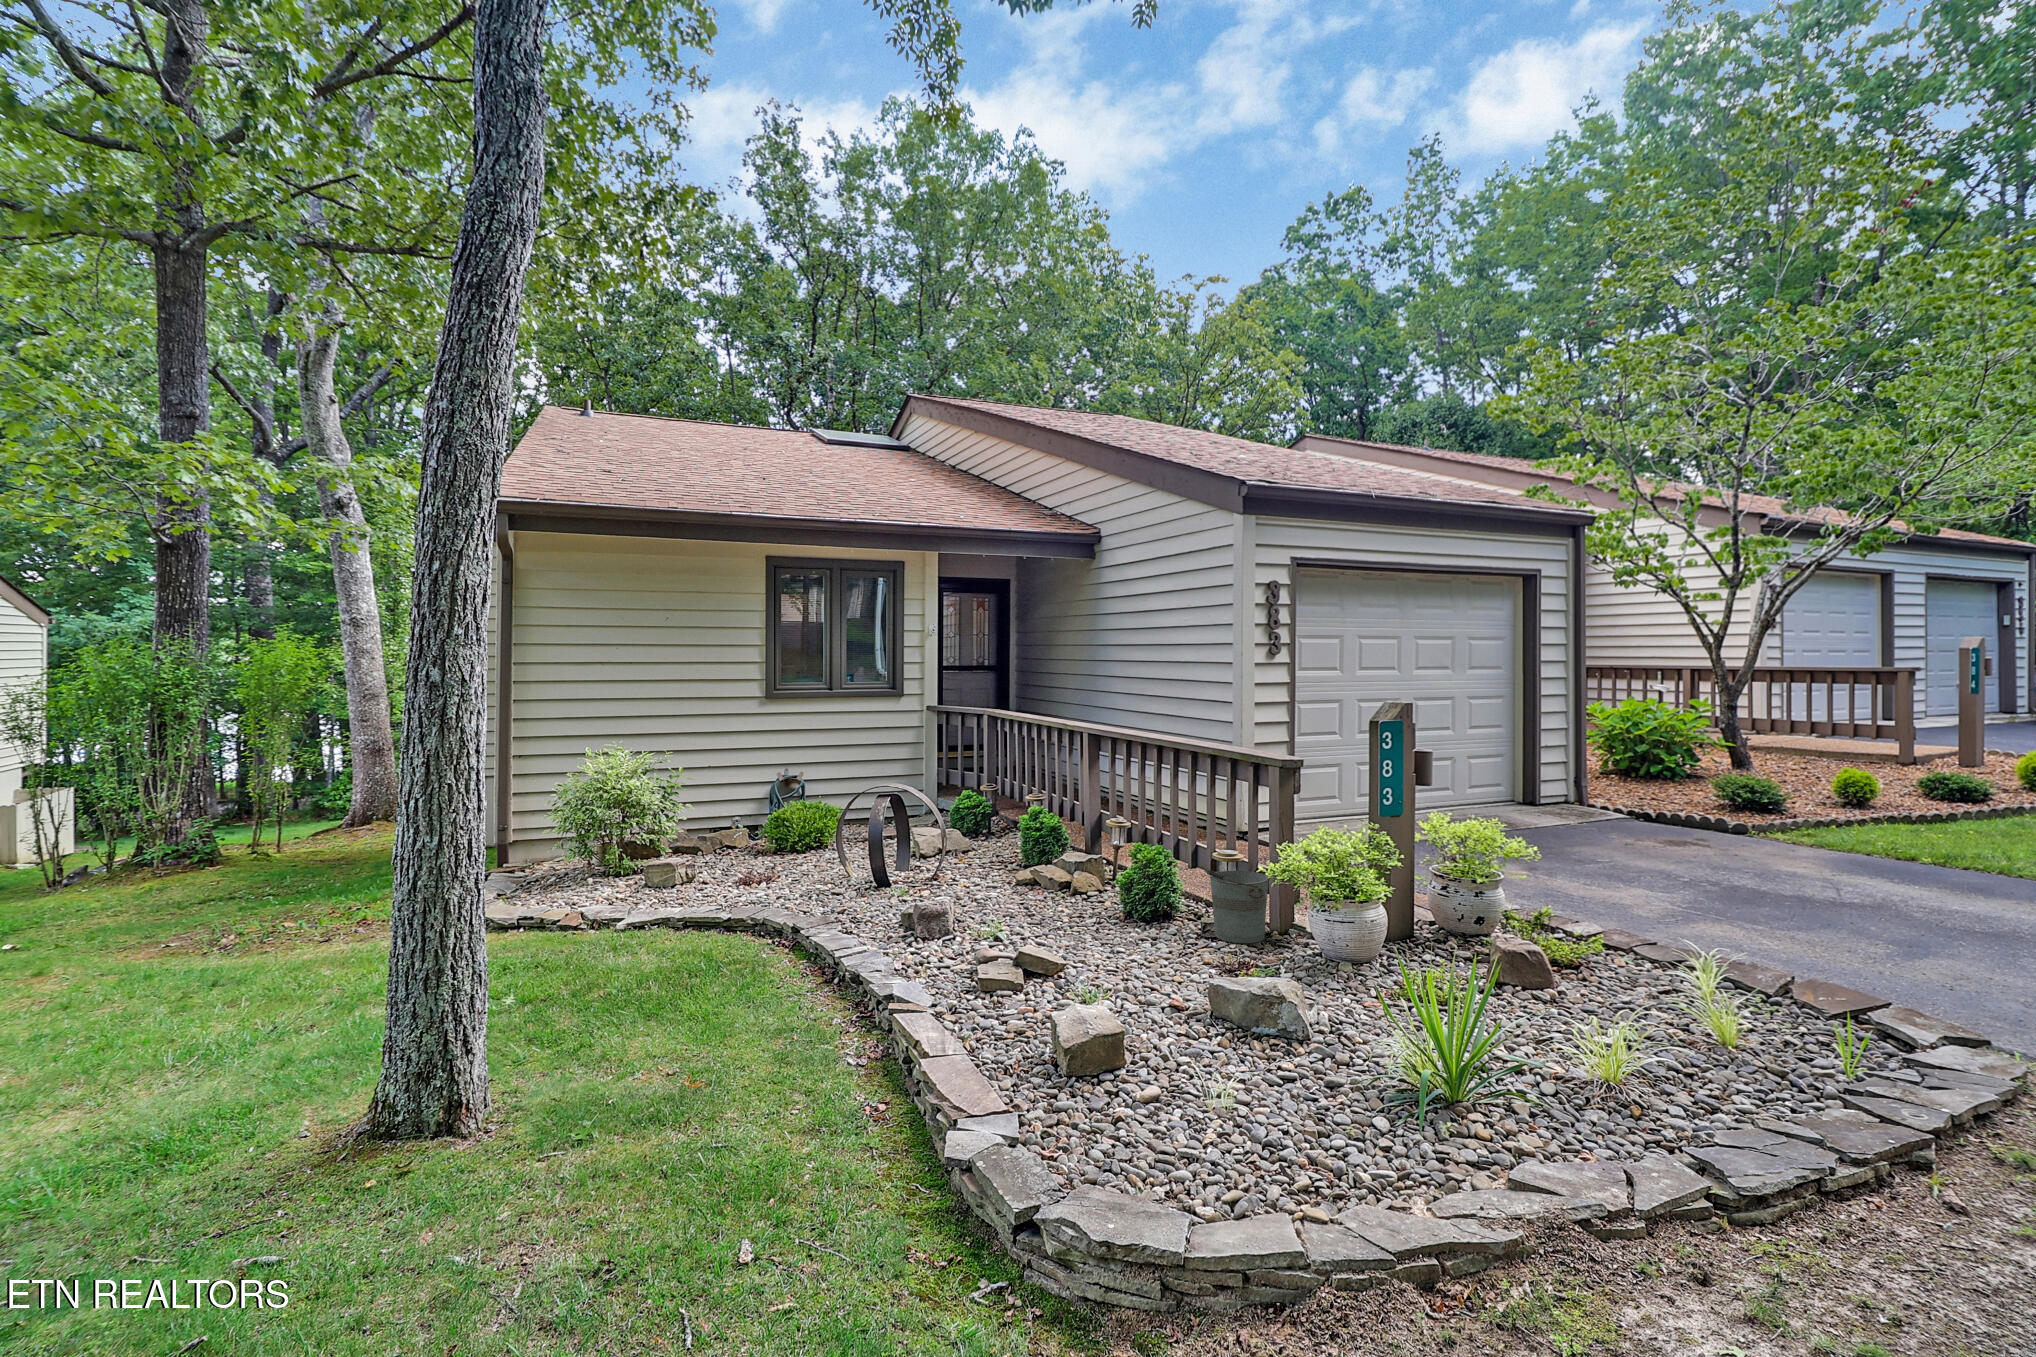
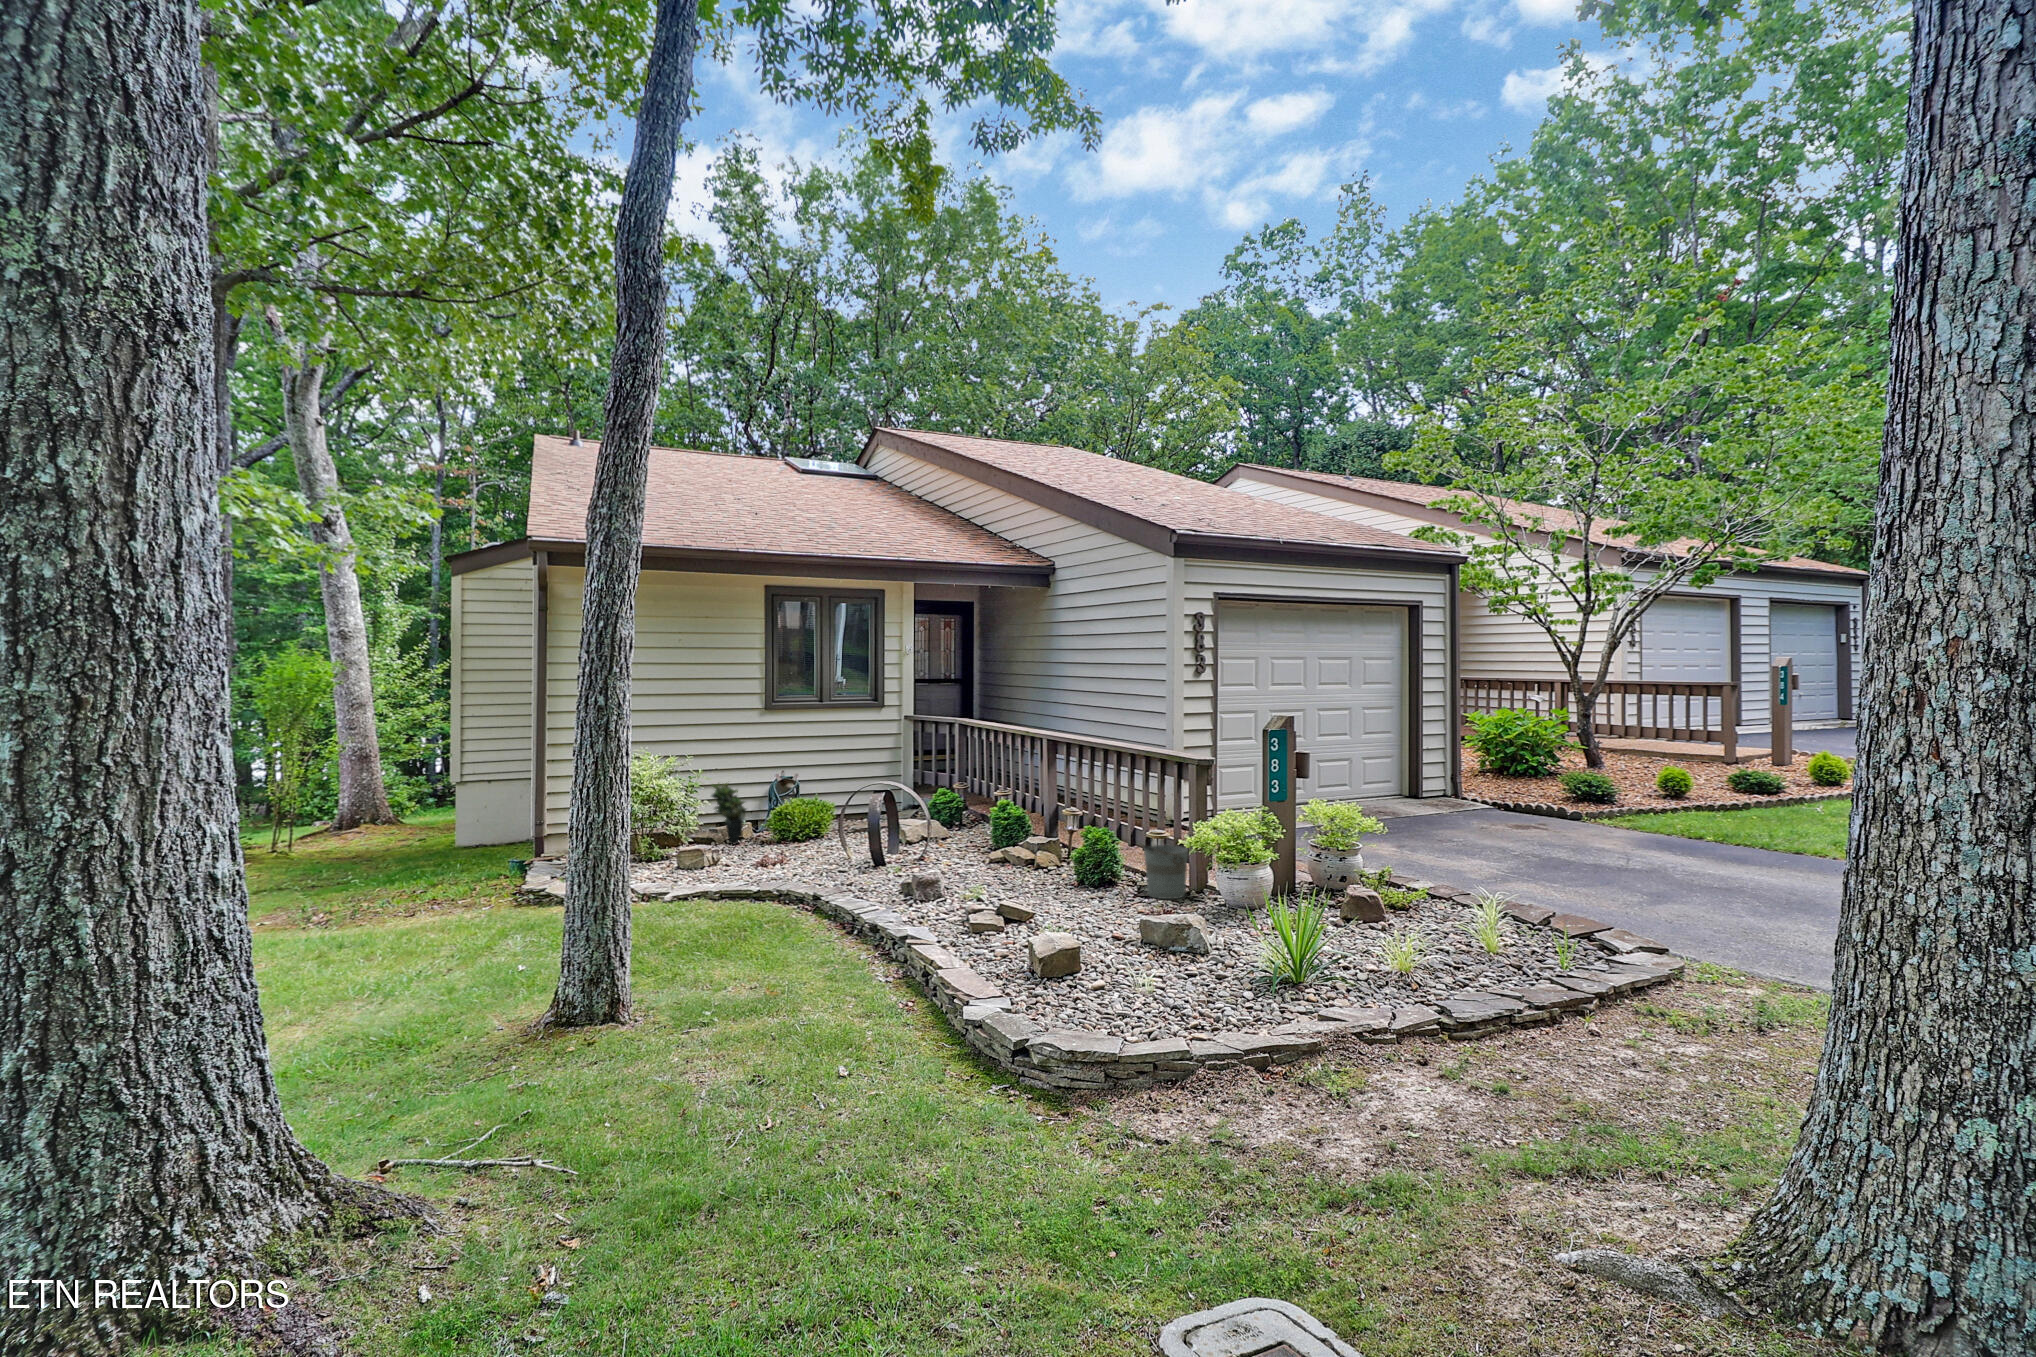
potted plant: none [700,780,743,854] -> present [712,783,746,844]

